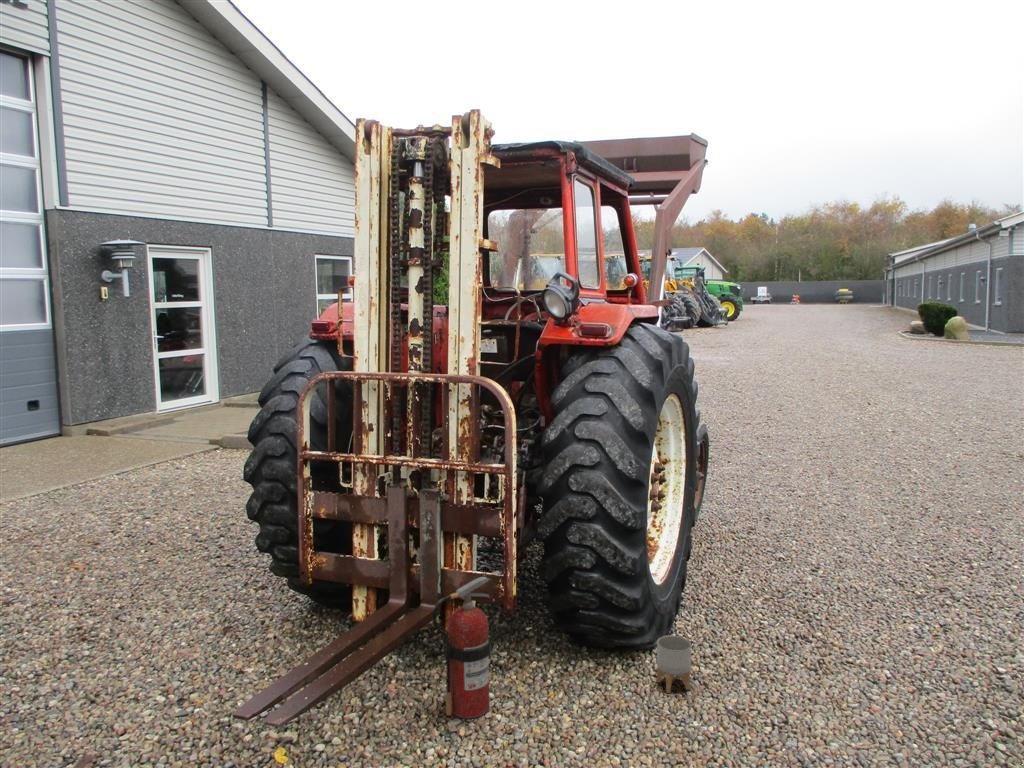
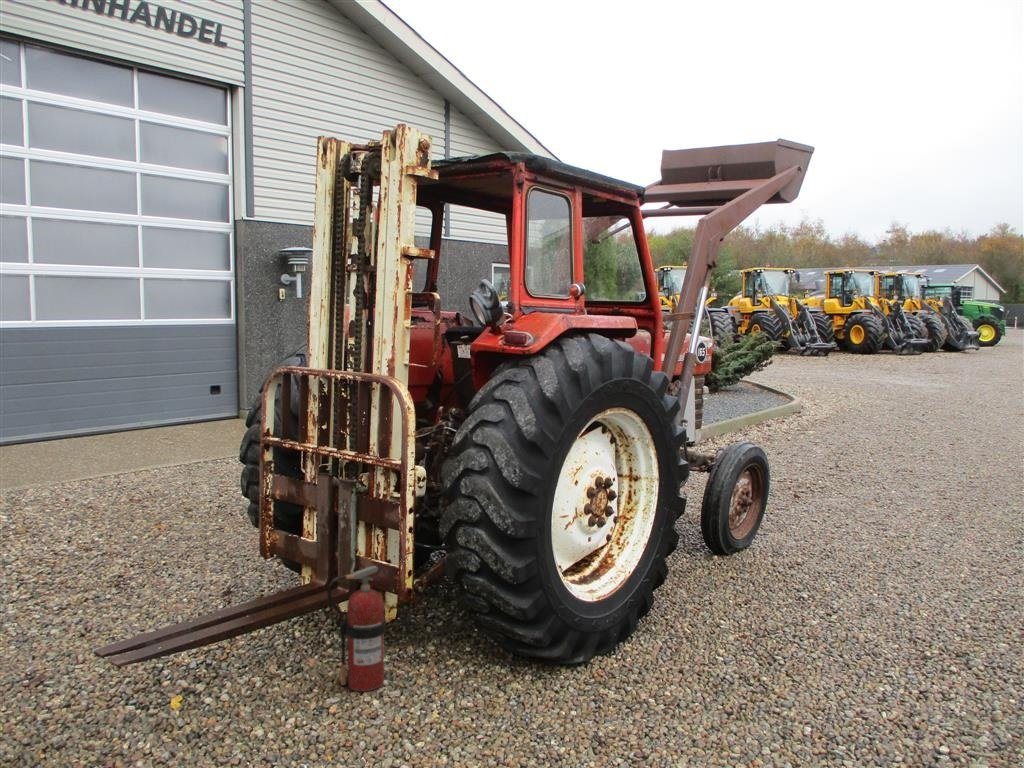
planter: present [657,635,691,693] -> none [548,650,582,707]

